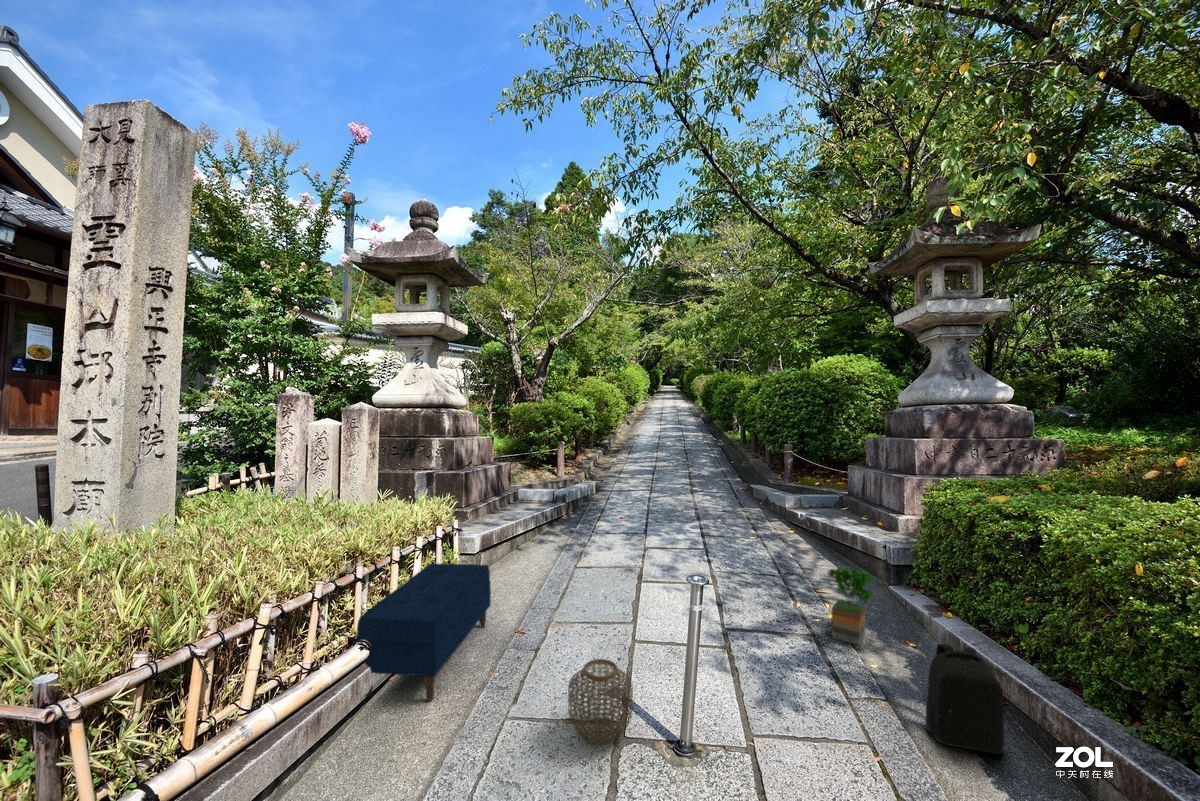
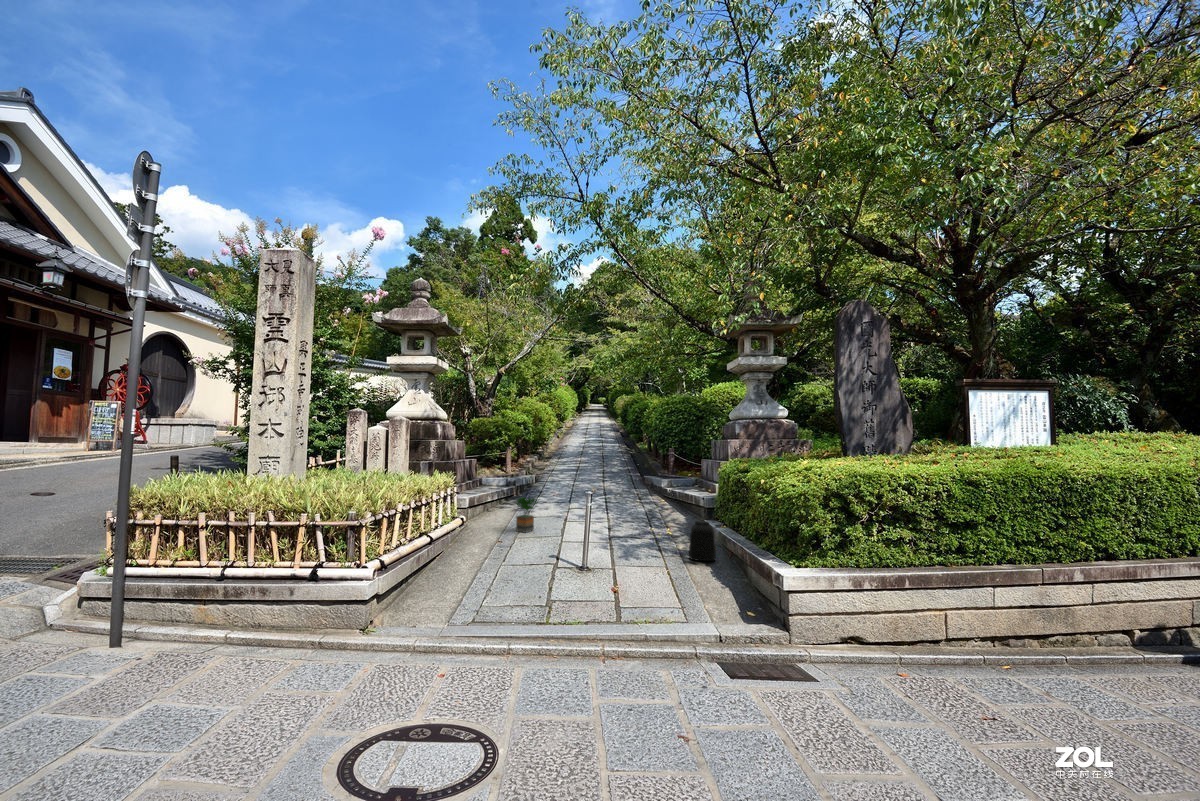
bench: present [356,563,491,701] -> none [431,505,486,558]
potted tree: present [828,567,875,645] -> present [516,497,537,533]
woven basket: present [568,659,633,745] -> none [536,532,564,565]

